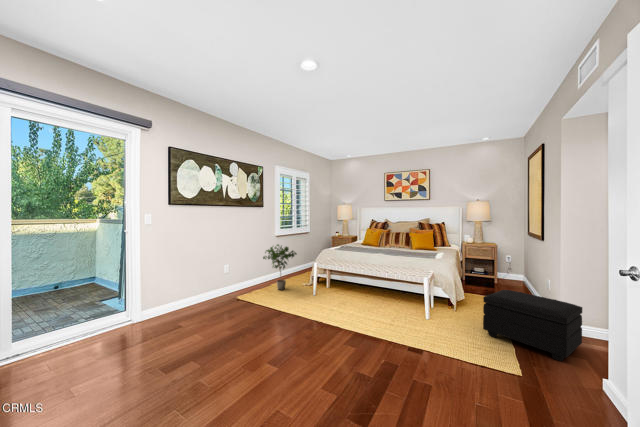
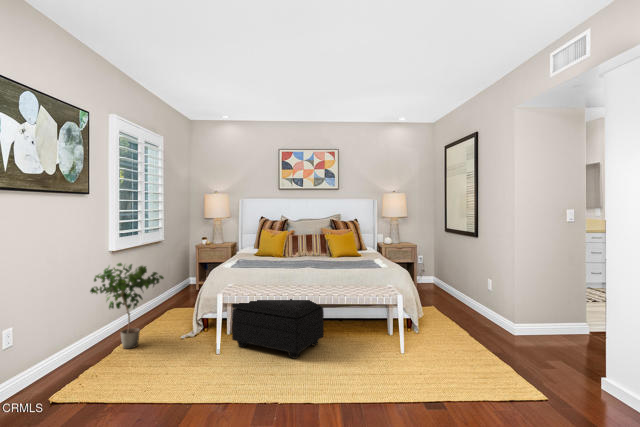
footstool: present [483,290,582,361] -> present [232,299,324,359]

